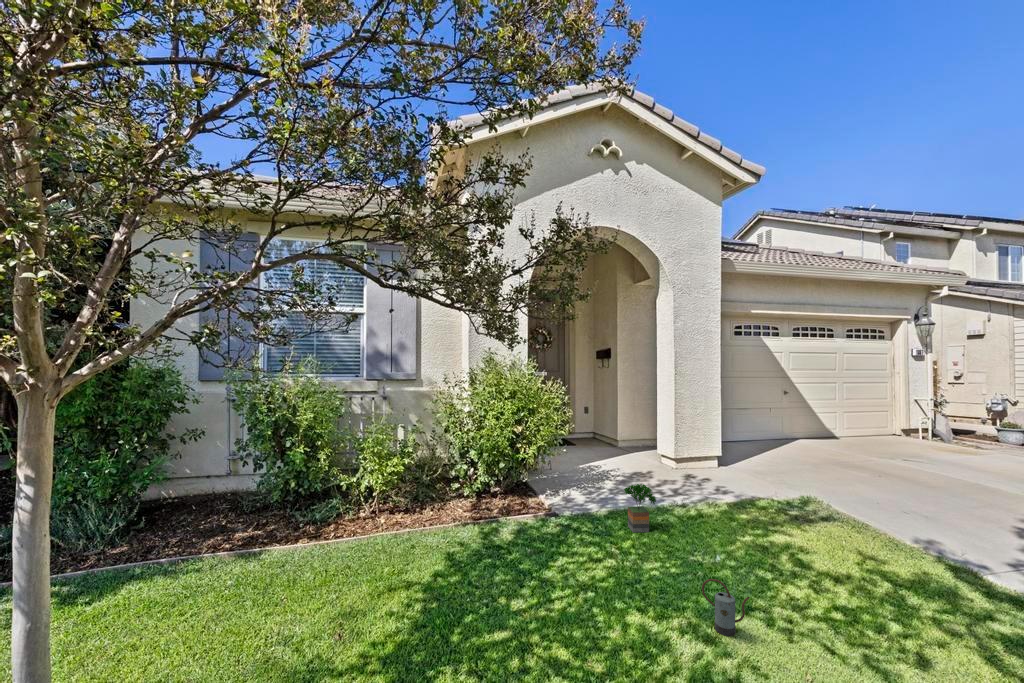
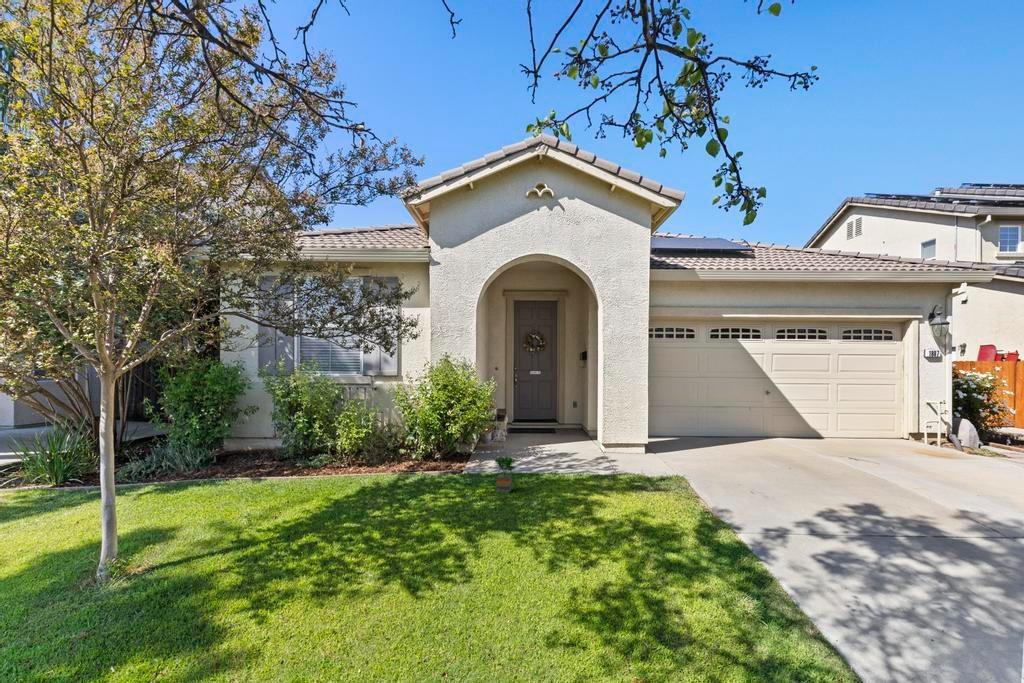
watering can: present [702,579,750,636] -> none [454,510,472,547]

